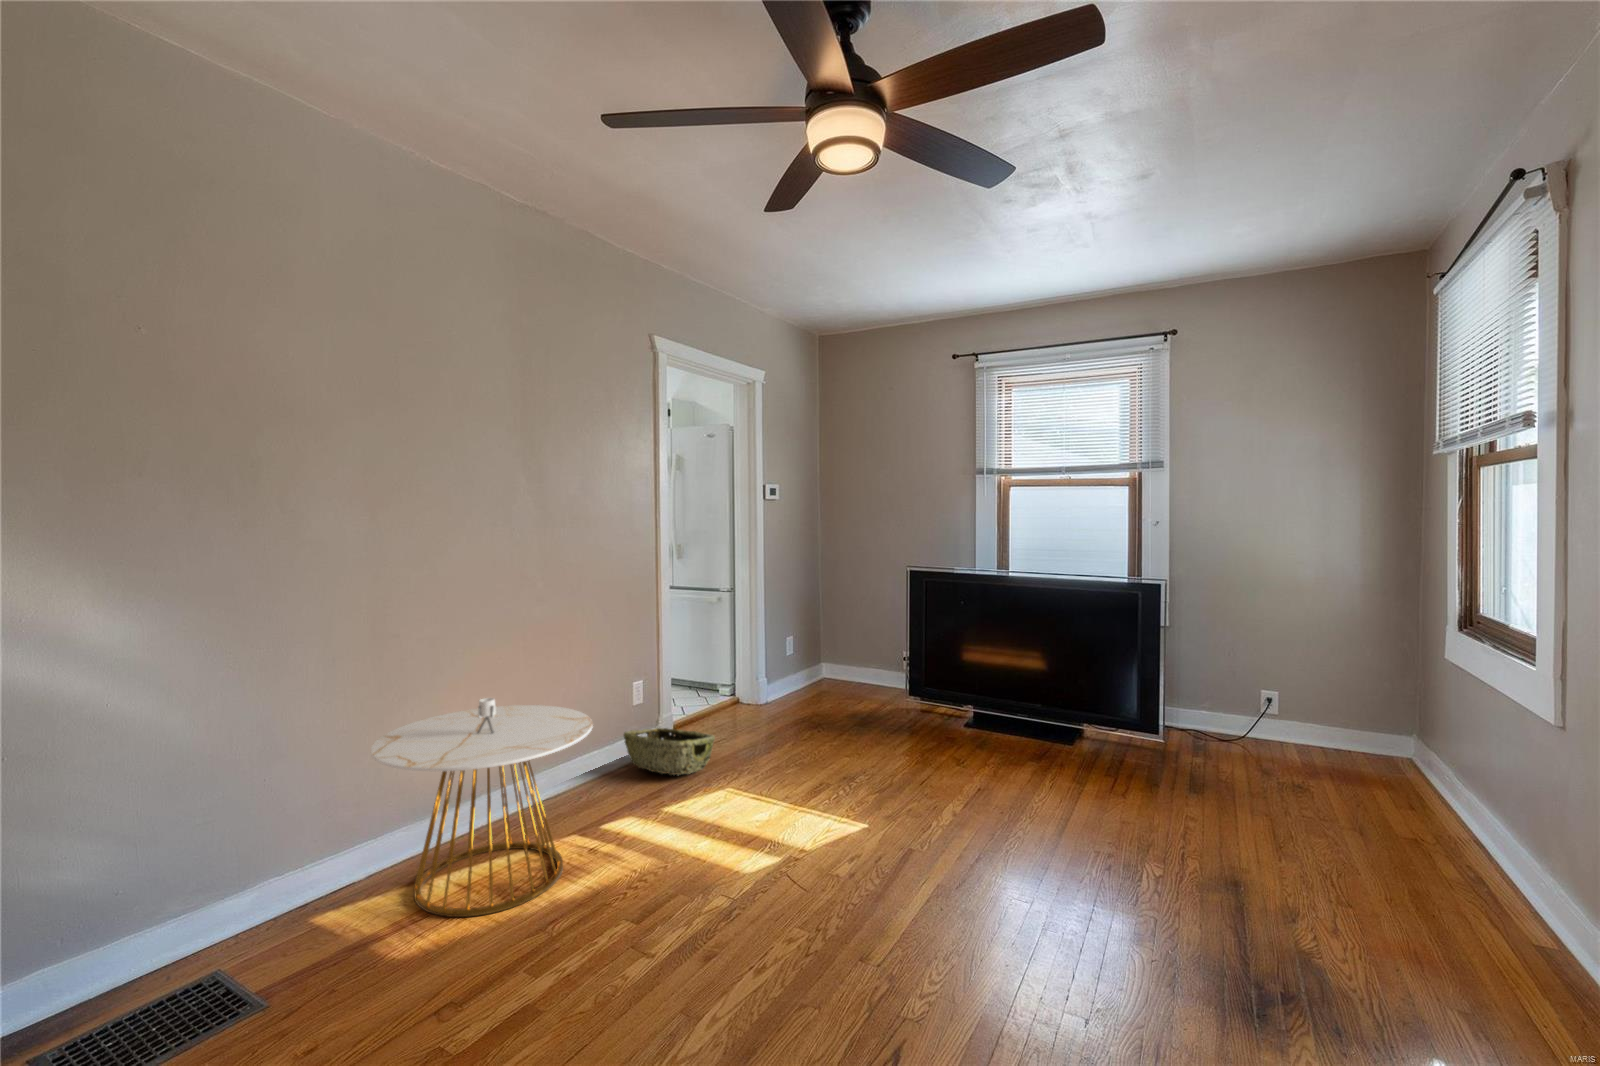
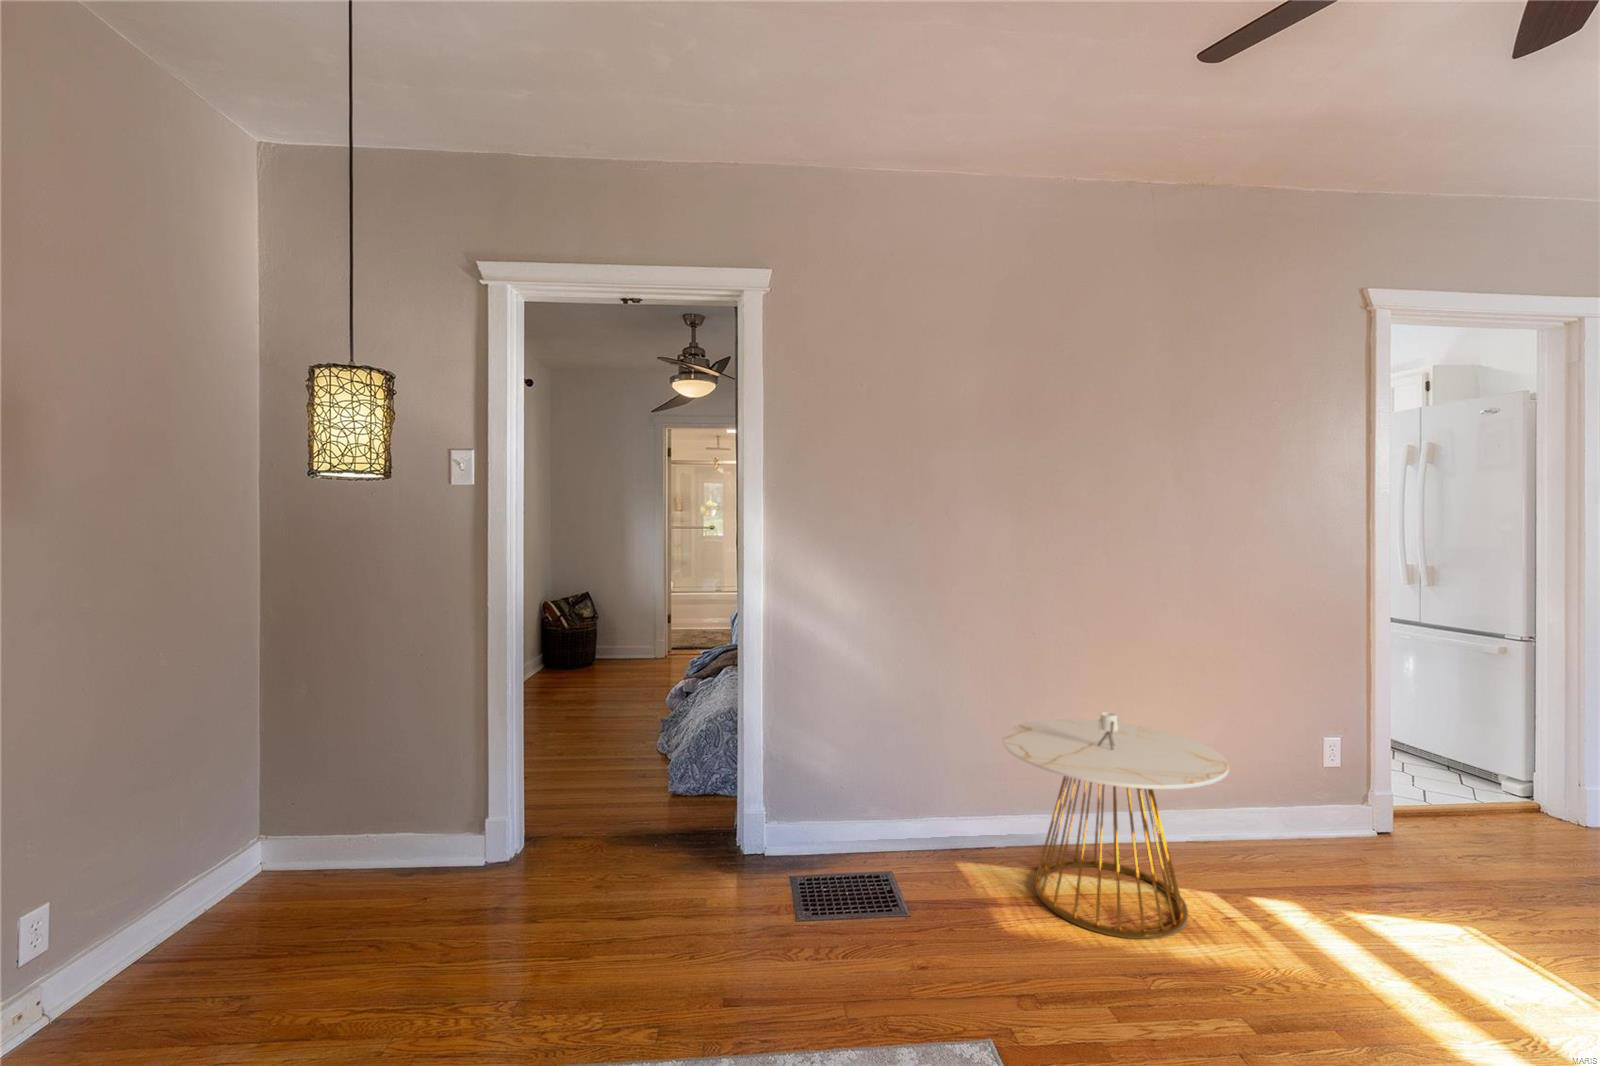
woven basket: present [624,728,715,775] -> none [1303,796,1455,884]

